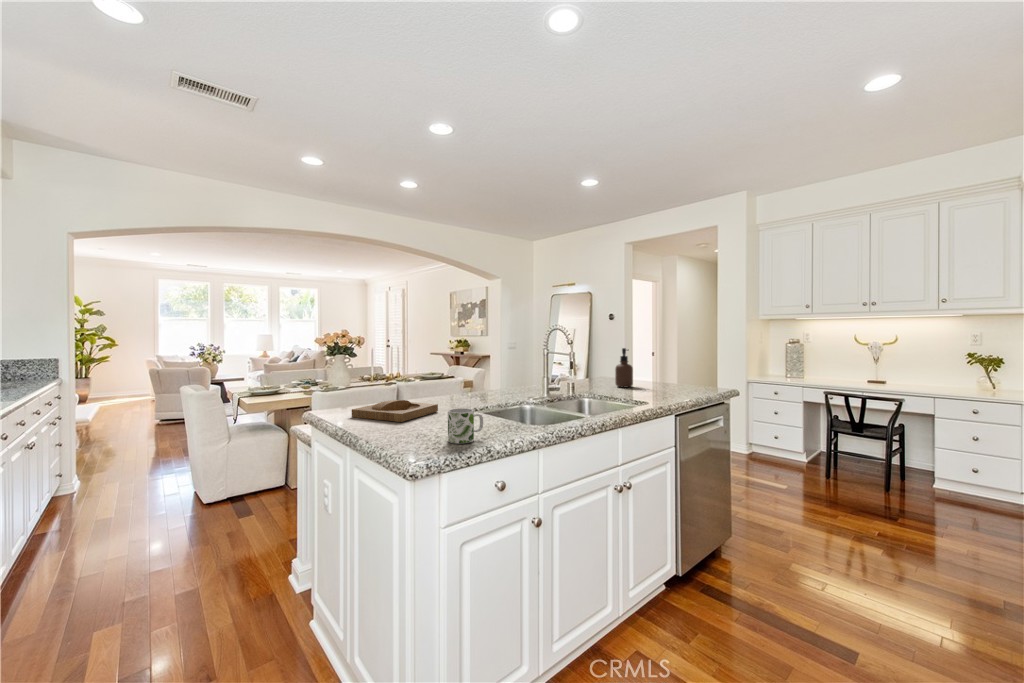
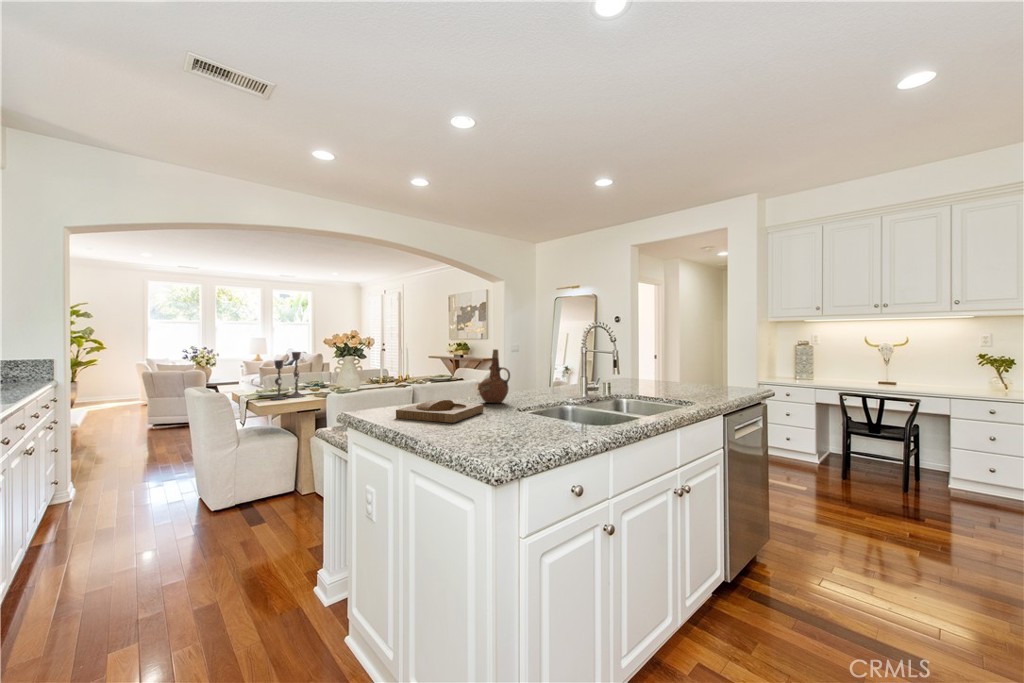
soap dispenser: present [615,348,633,387] -> none [645,348,663,388]
candlestick: none [261,351,296,397] -> present [271,352,306,400]
ceramic pitcher: none [441,351,471,403] -> present [479,349,510,403]
mug: present [448,408,483,444] -> none [518,407,553,445]

